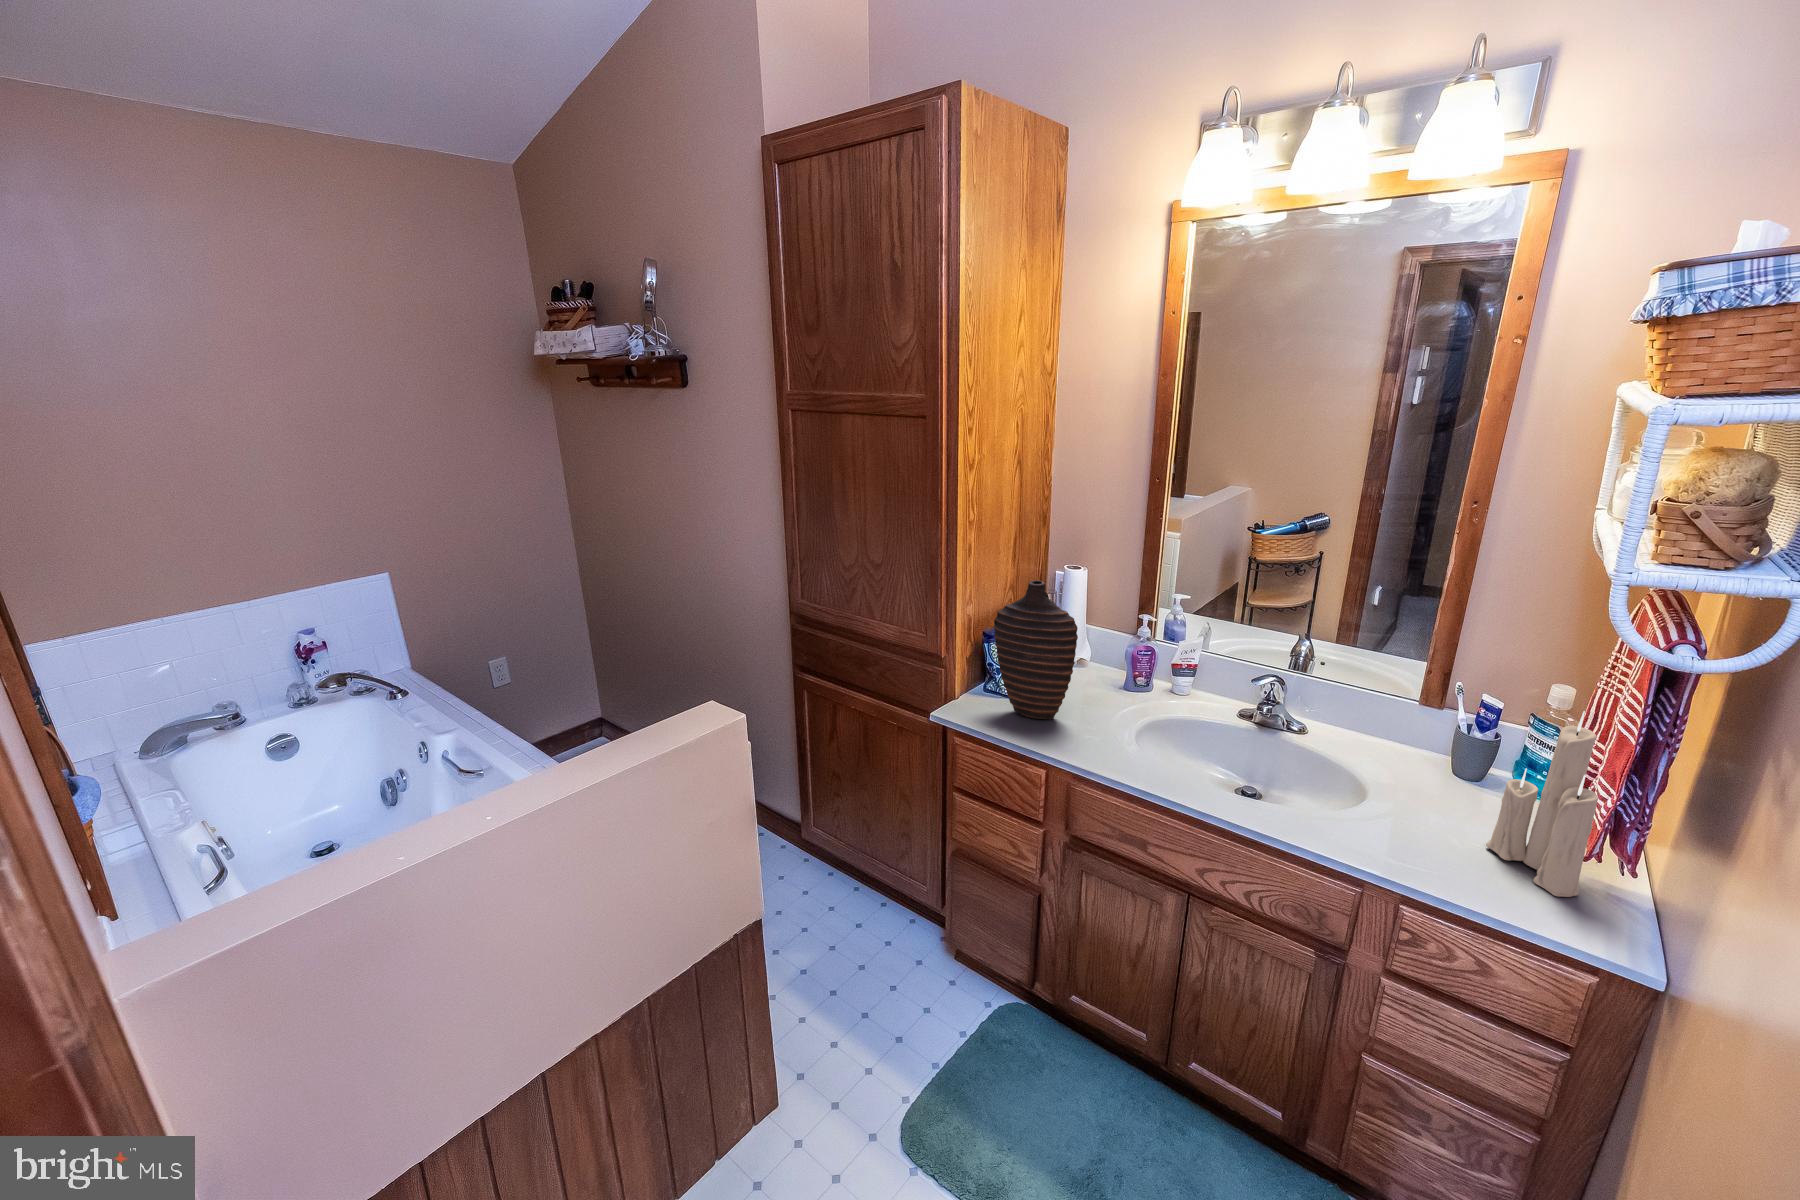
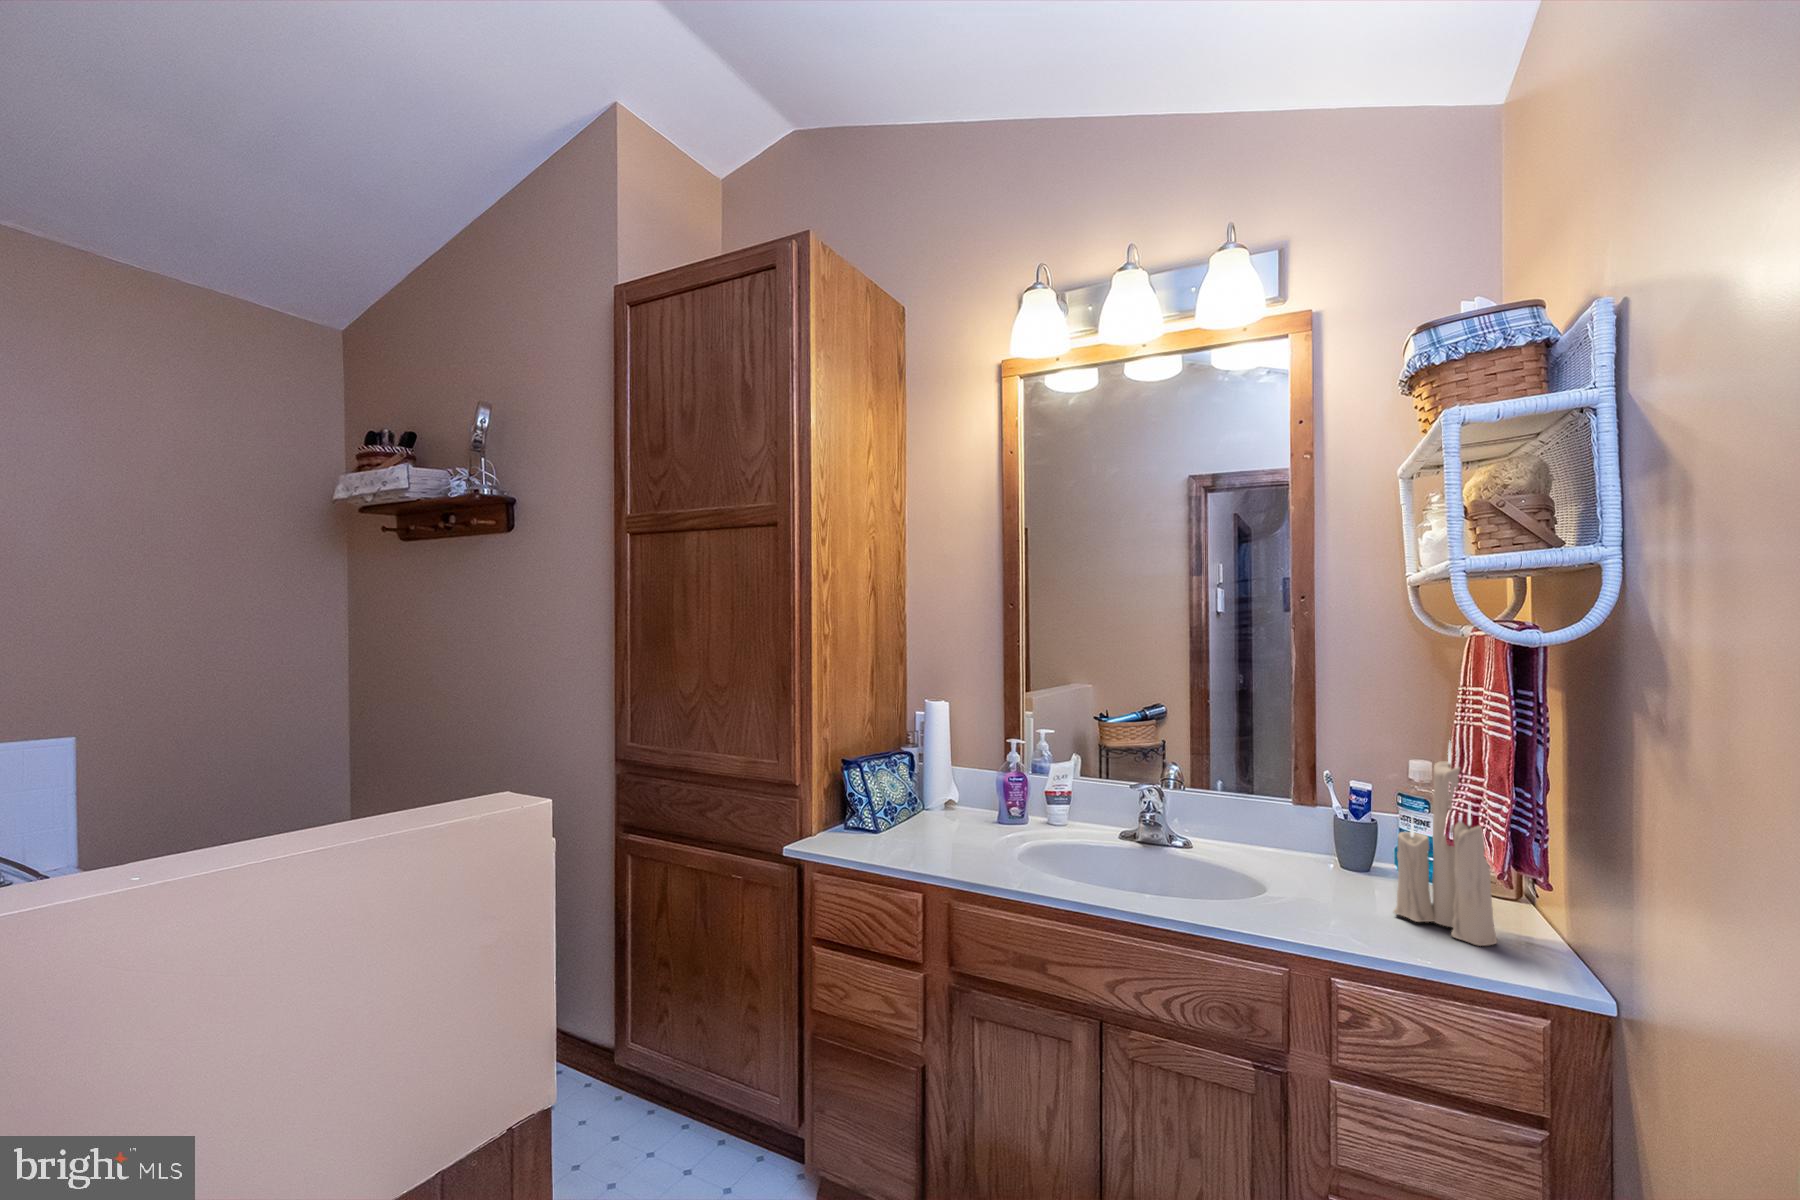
decorative vase: present [994,580,1078,719] -> none [859,688,950,848]

